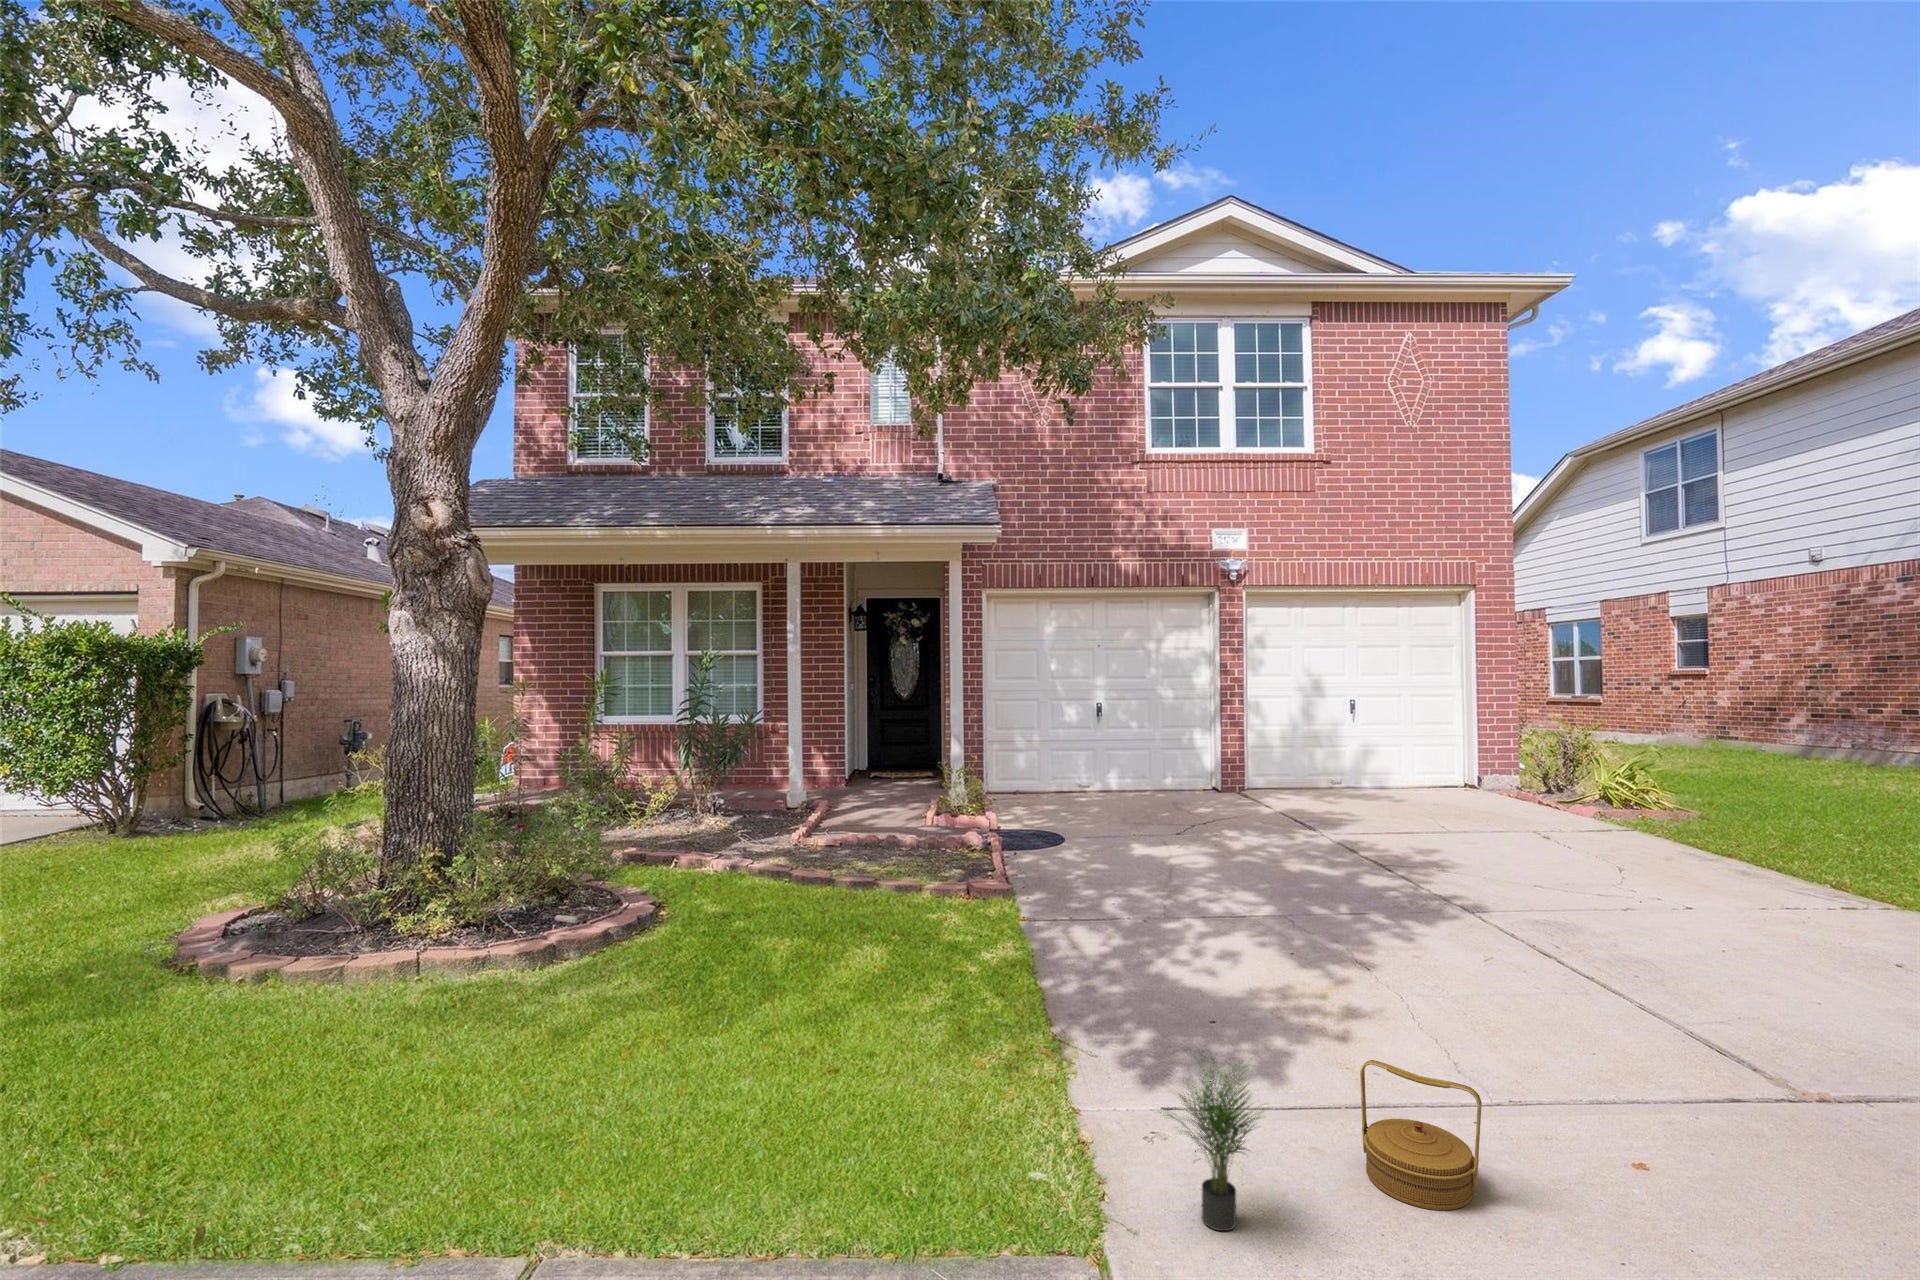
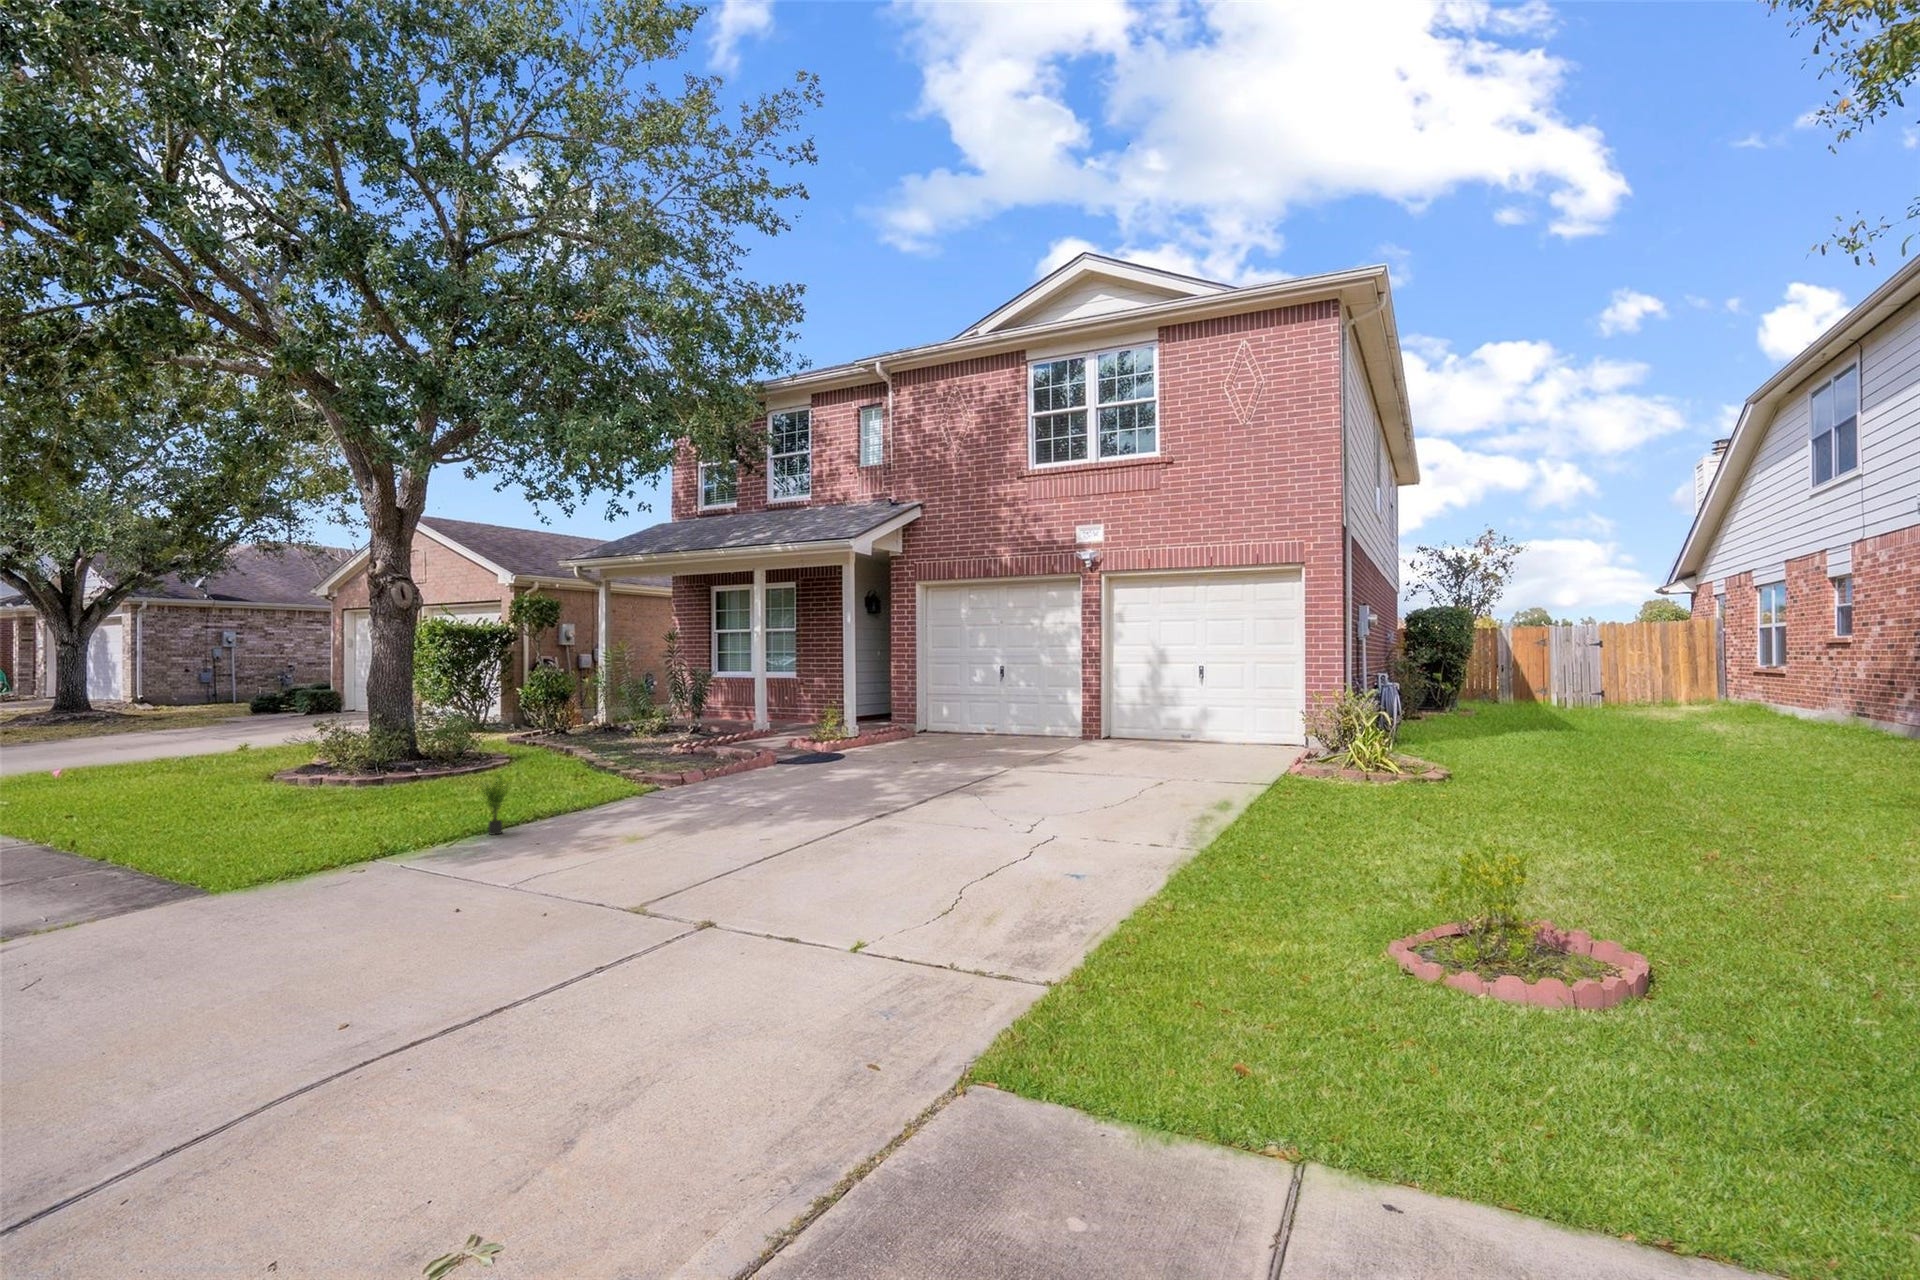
basket: present [1360,1060,1482,1210] -> none [553,791,597,841]

